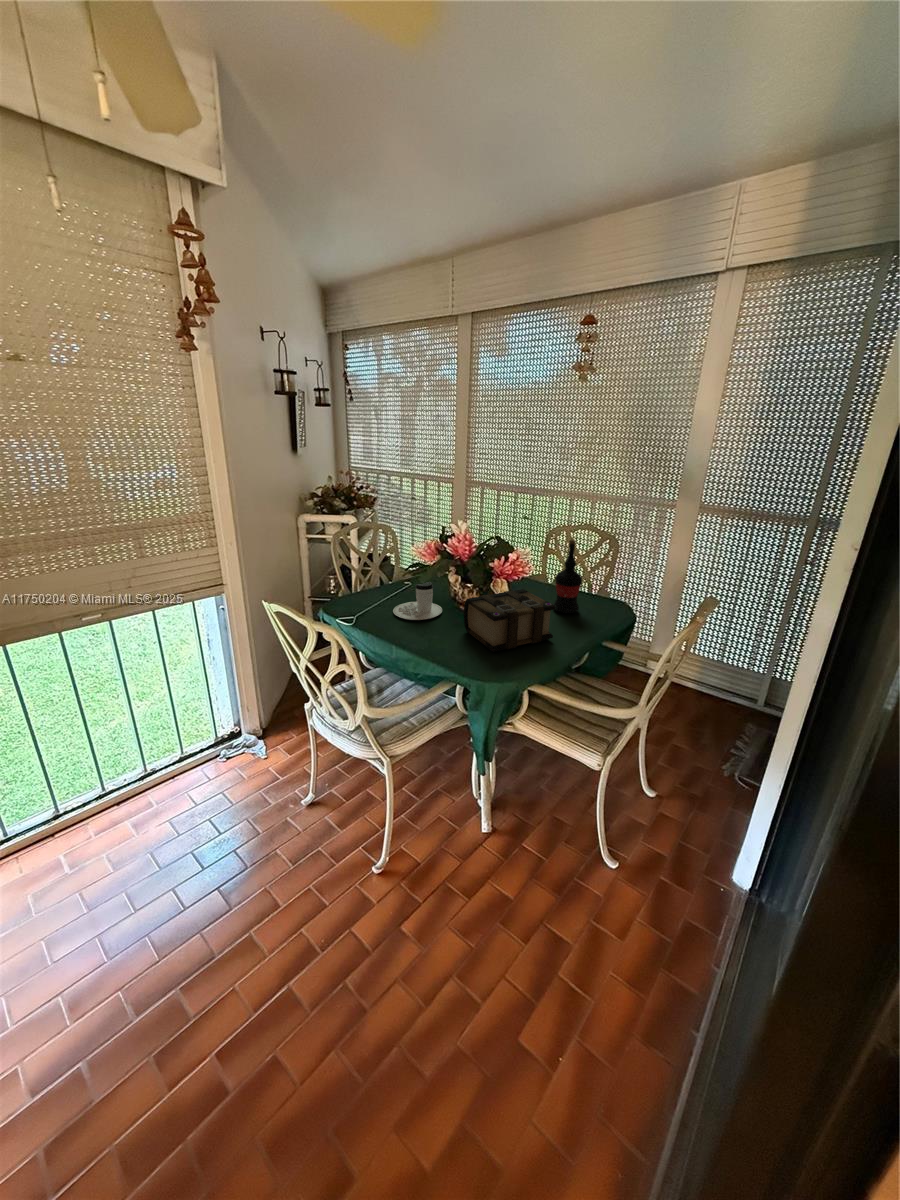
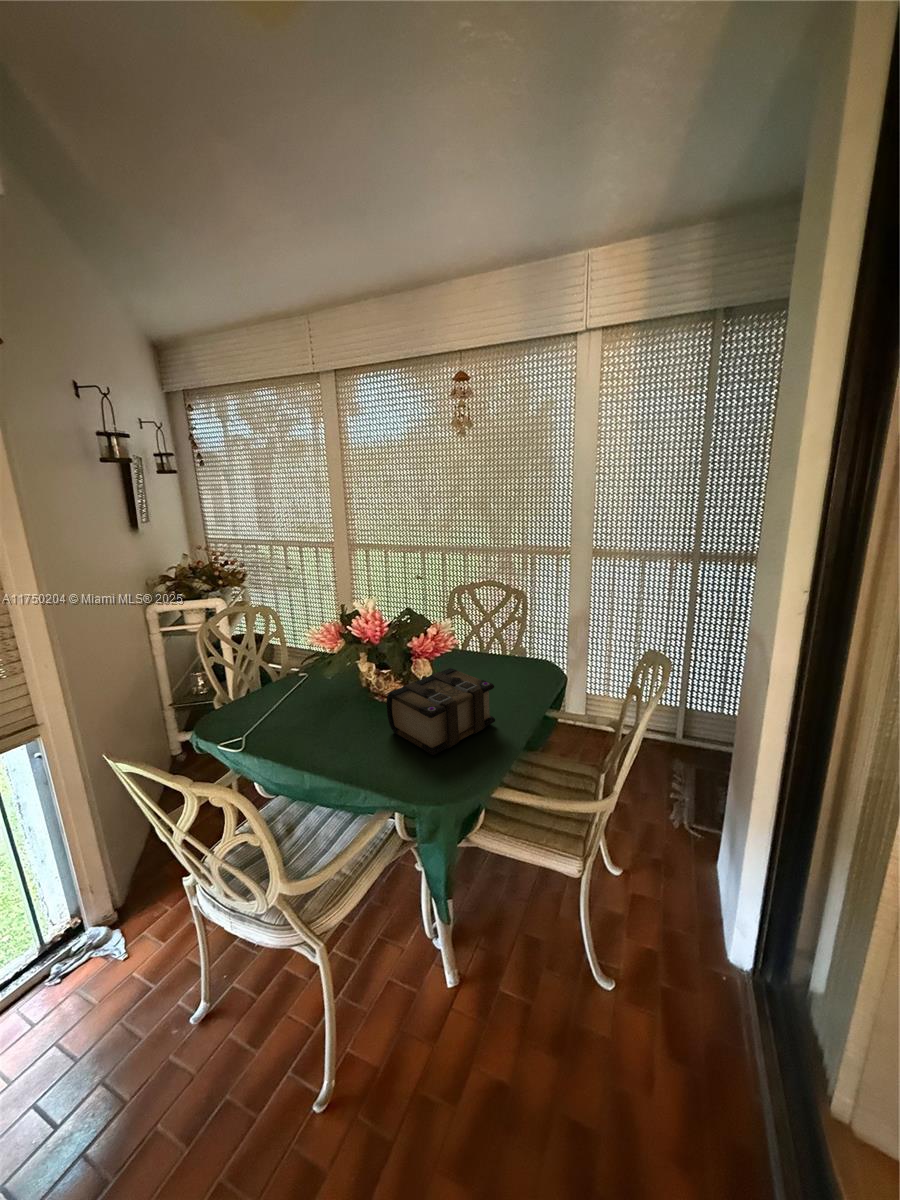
wine bottle: present [554,540,582,613] -> none [480,603,510,685]
coffee cup: present [393,582,442,620] -> none [293,675,356,729]

